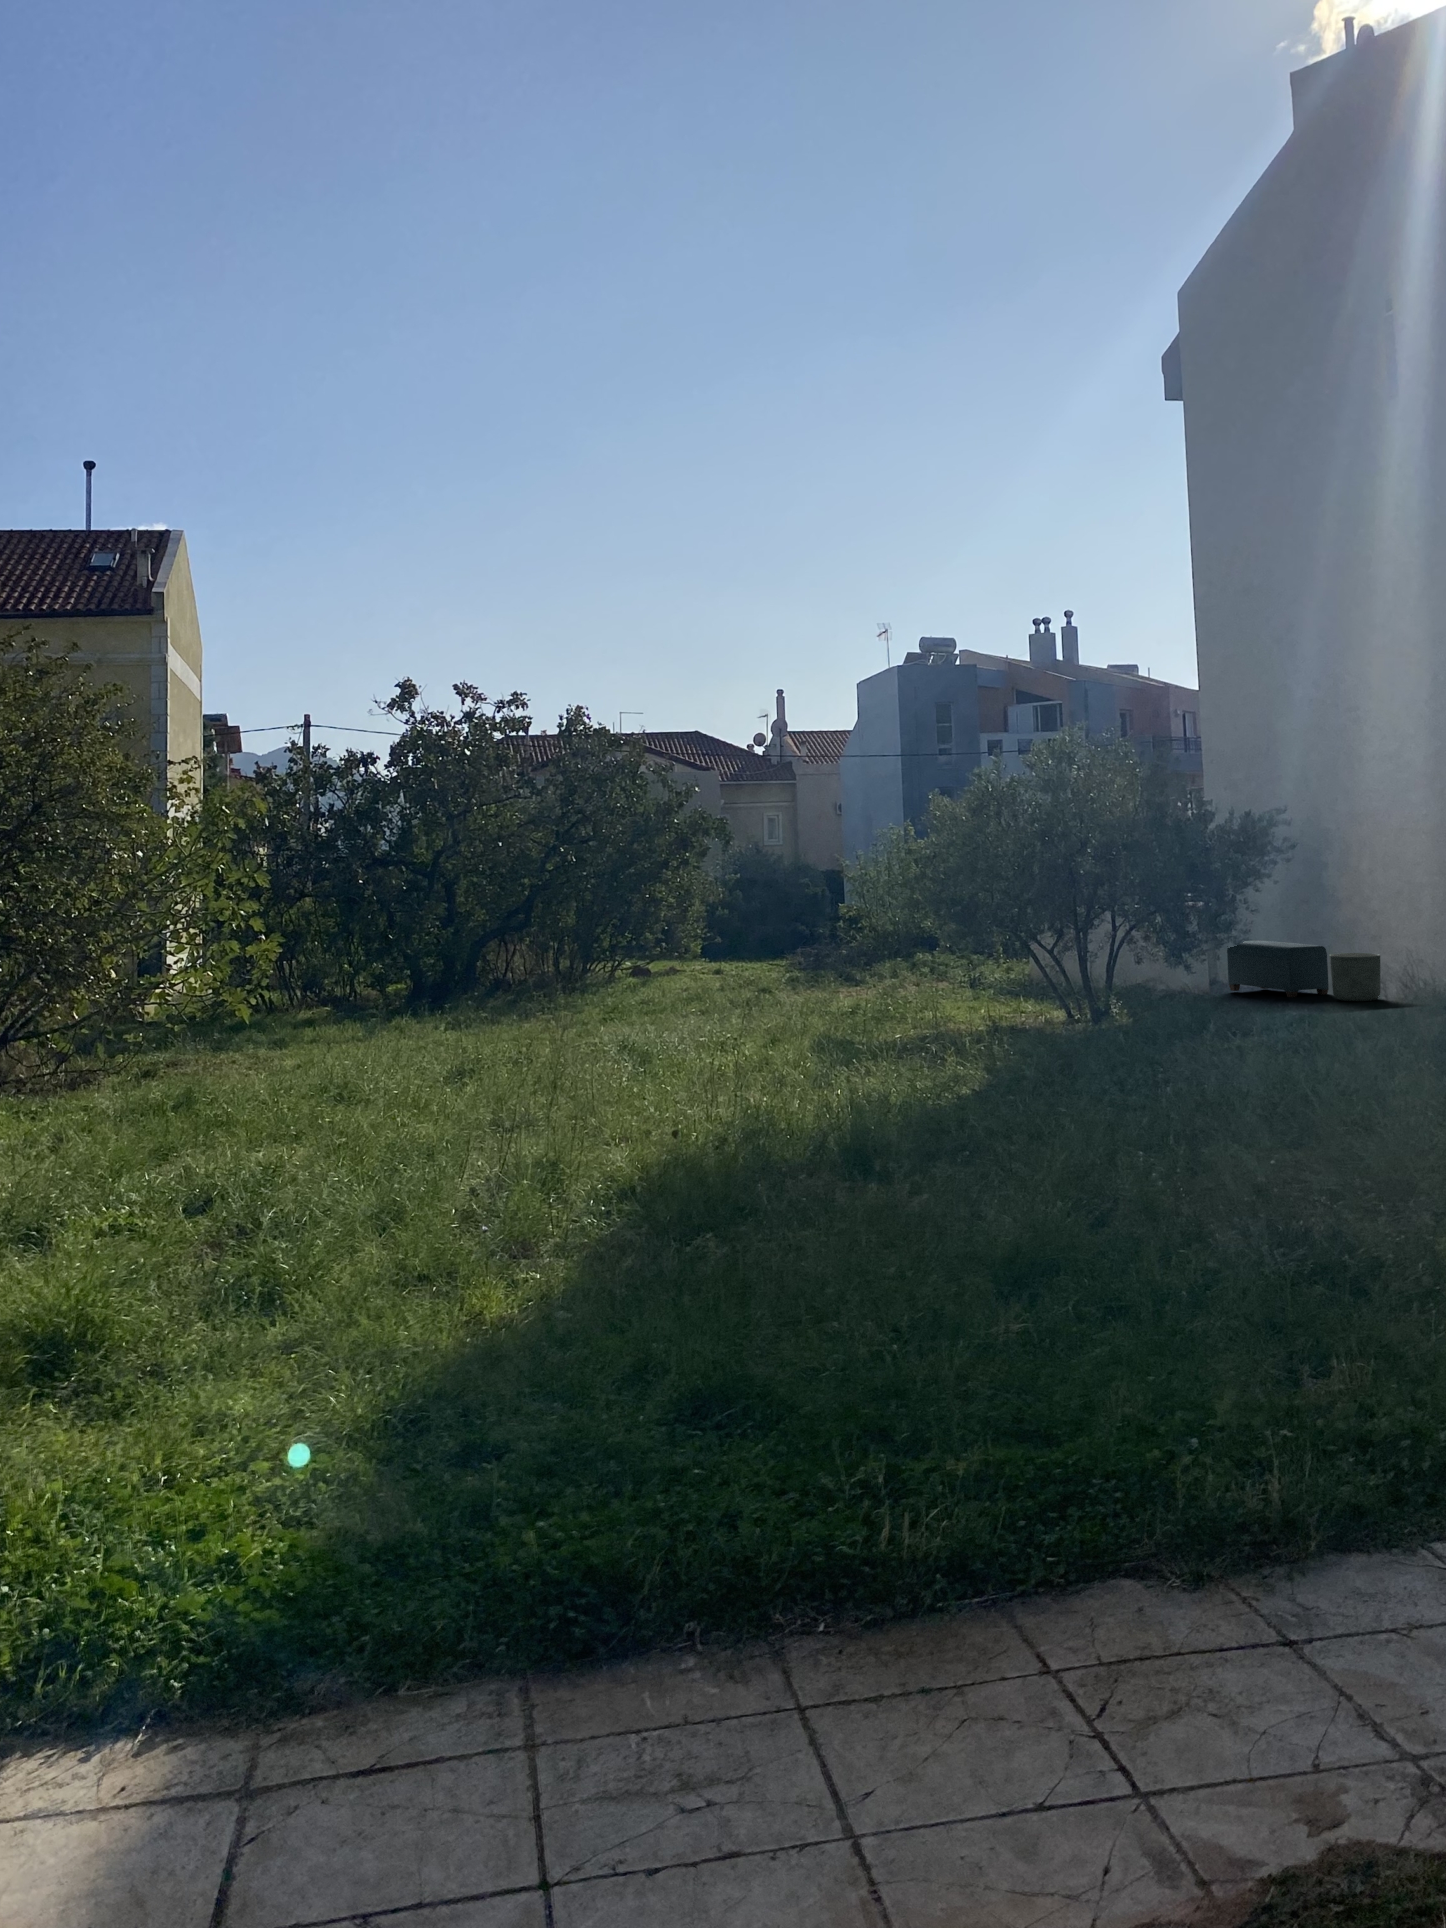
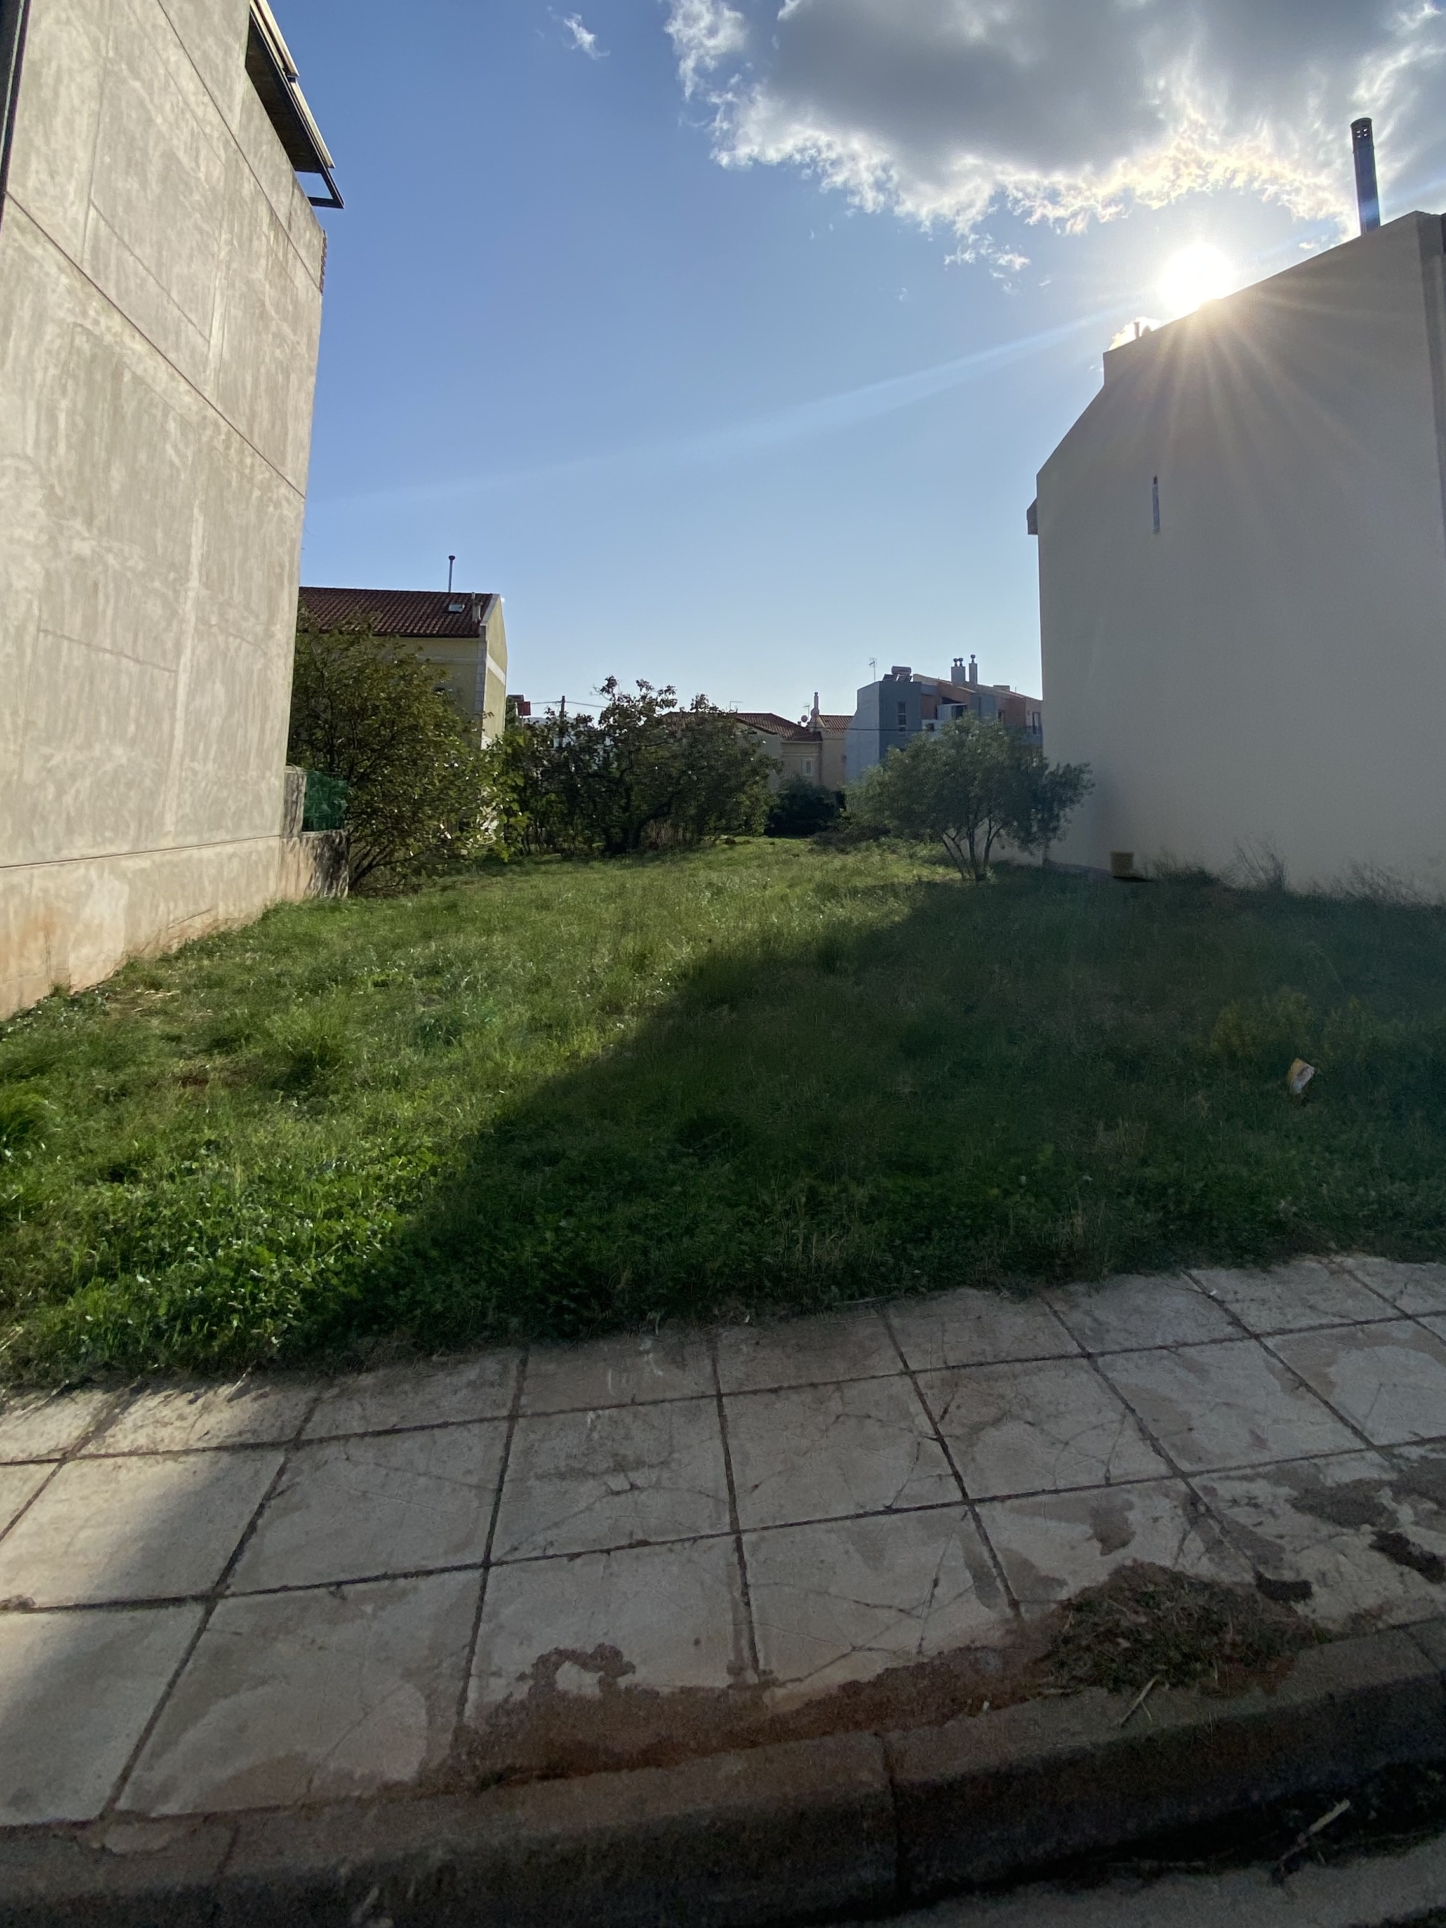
bench: present [1227,940,1329,997] -> none [1052,841,1108,874]

